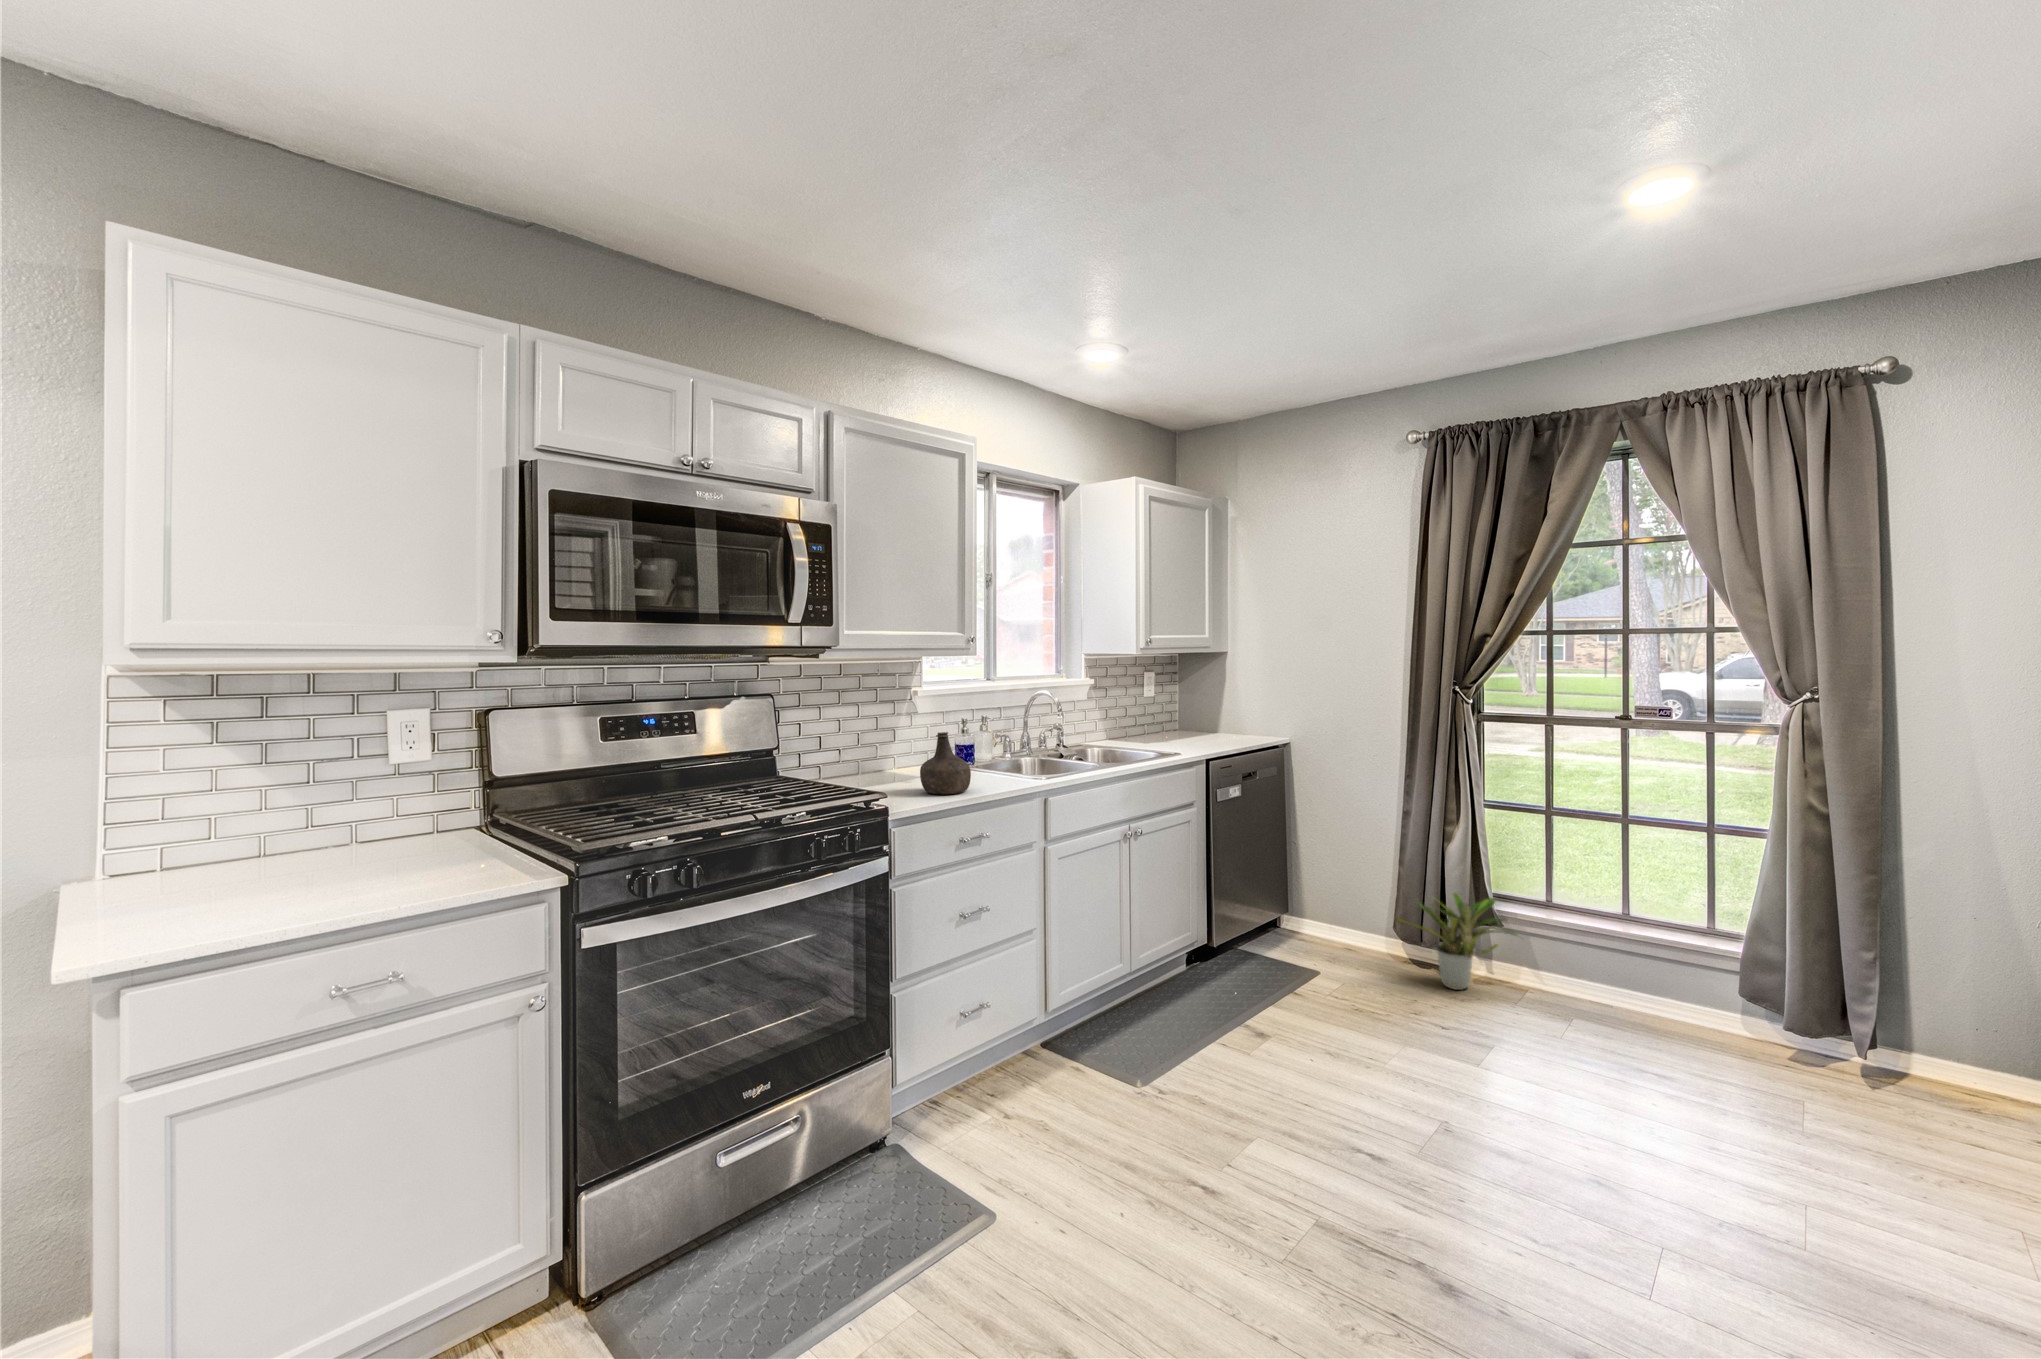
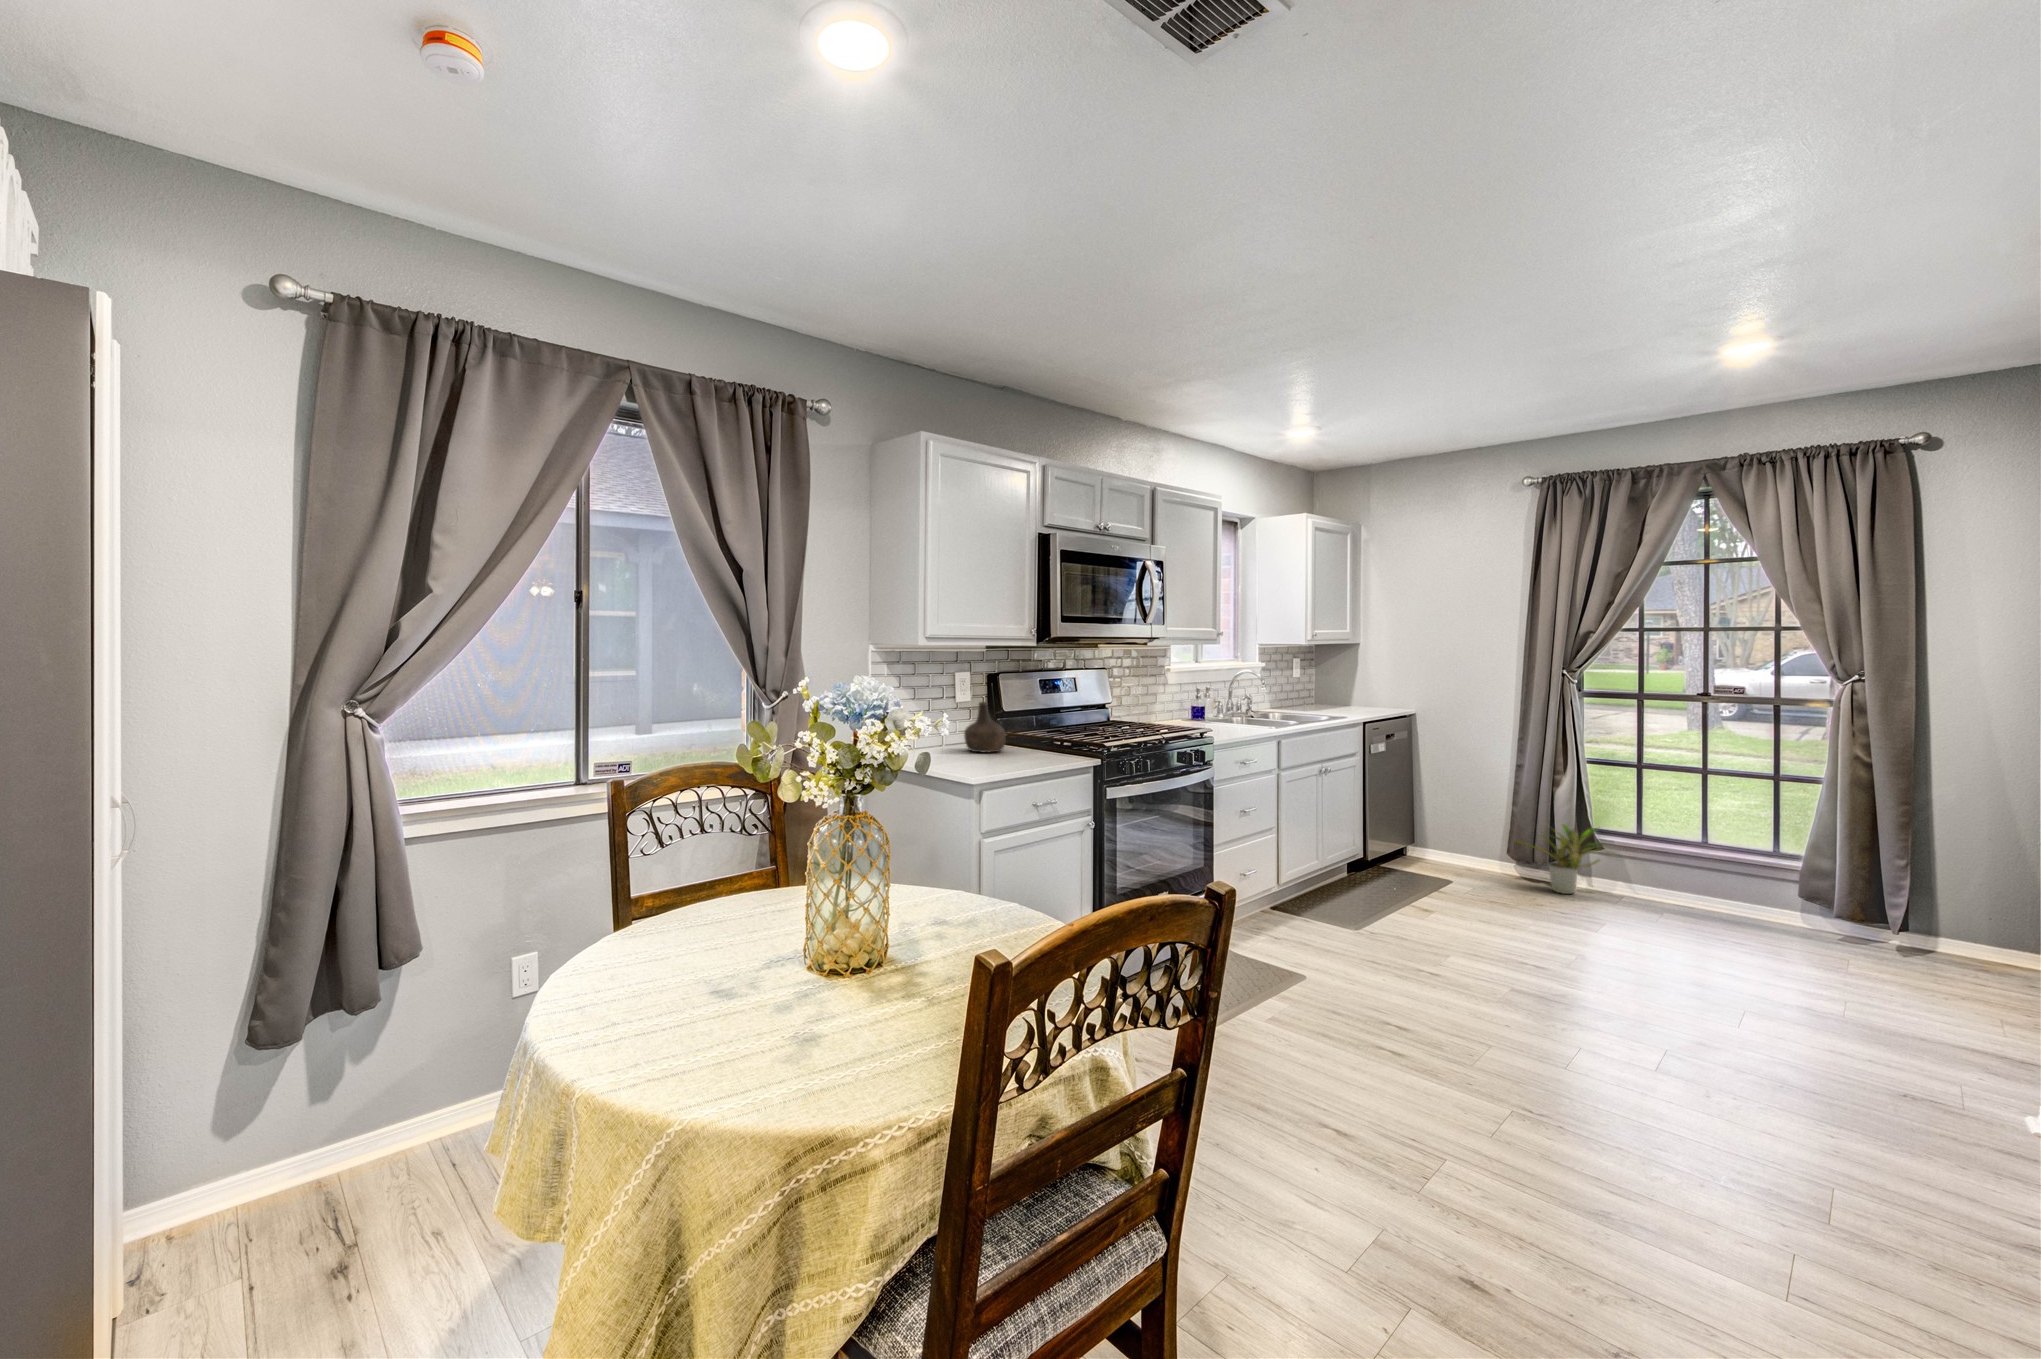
bottle: present [920,732,971,794] -> present [964,702,1006,753]

